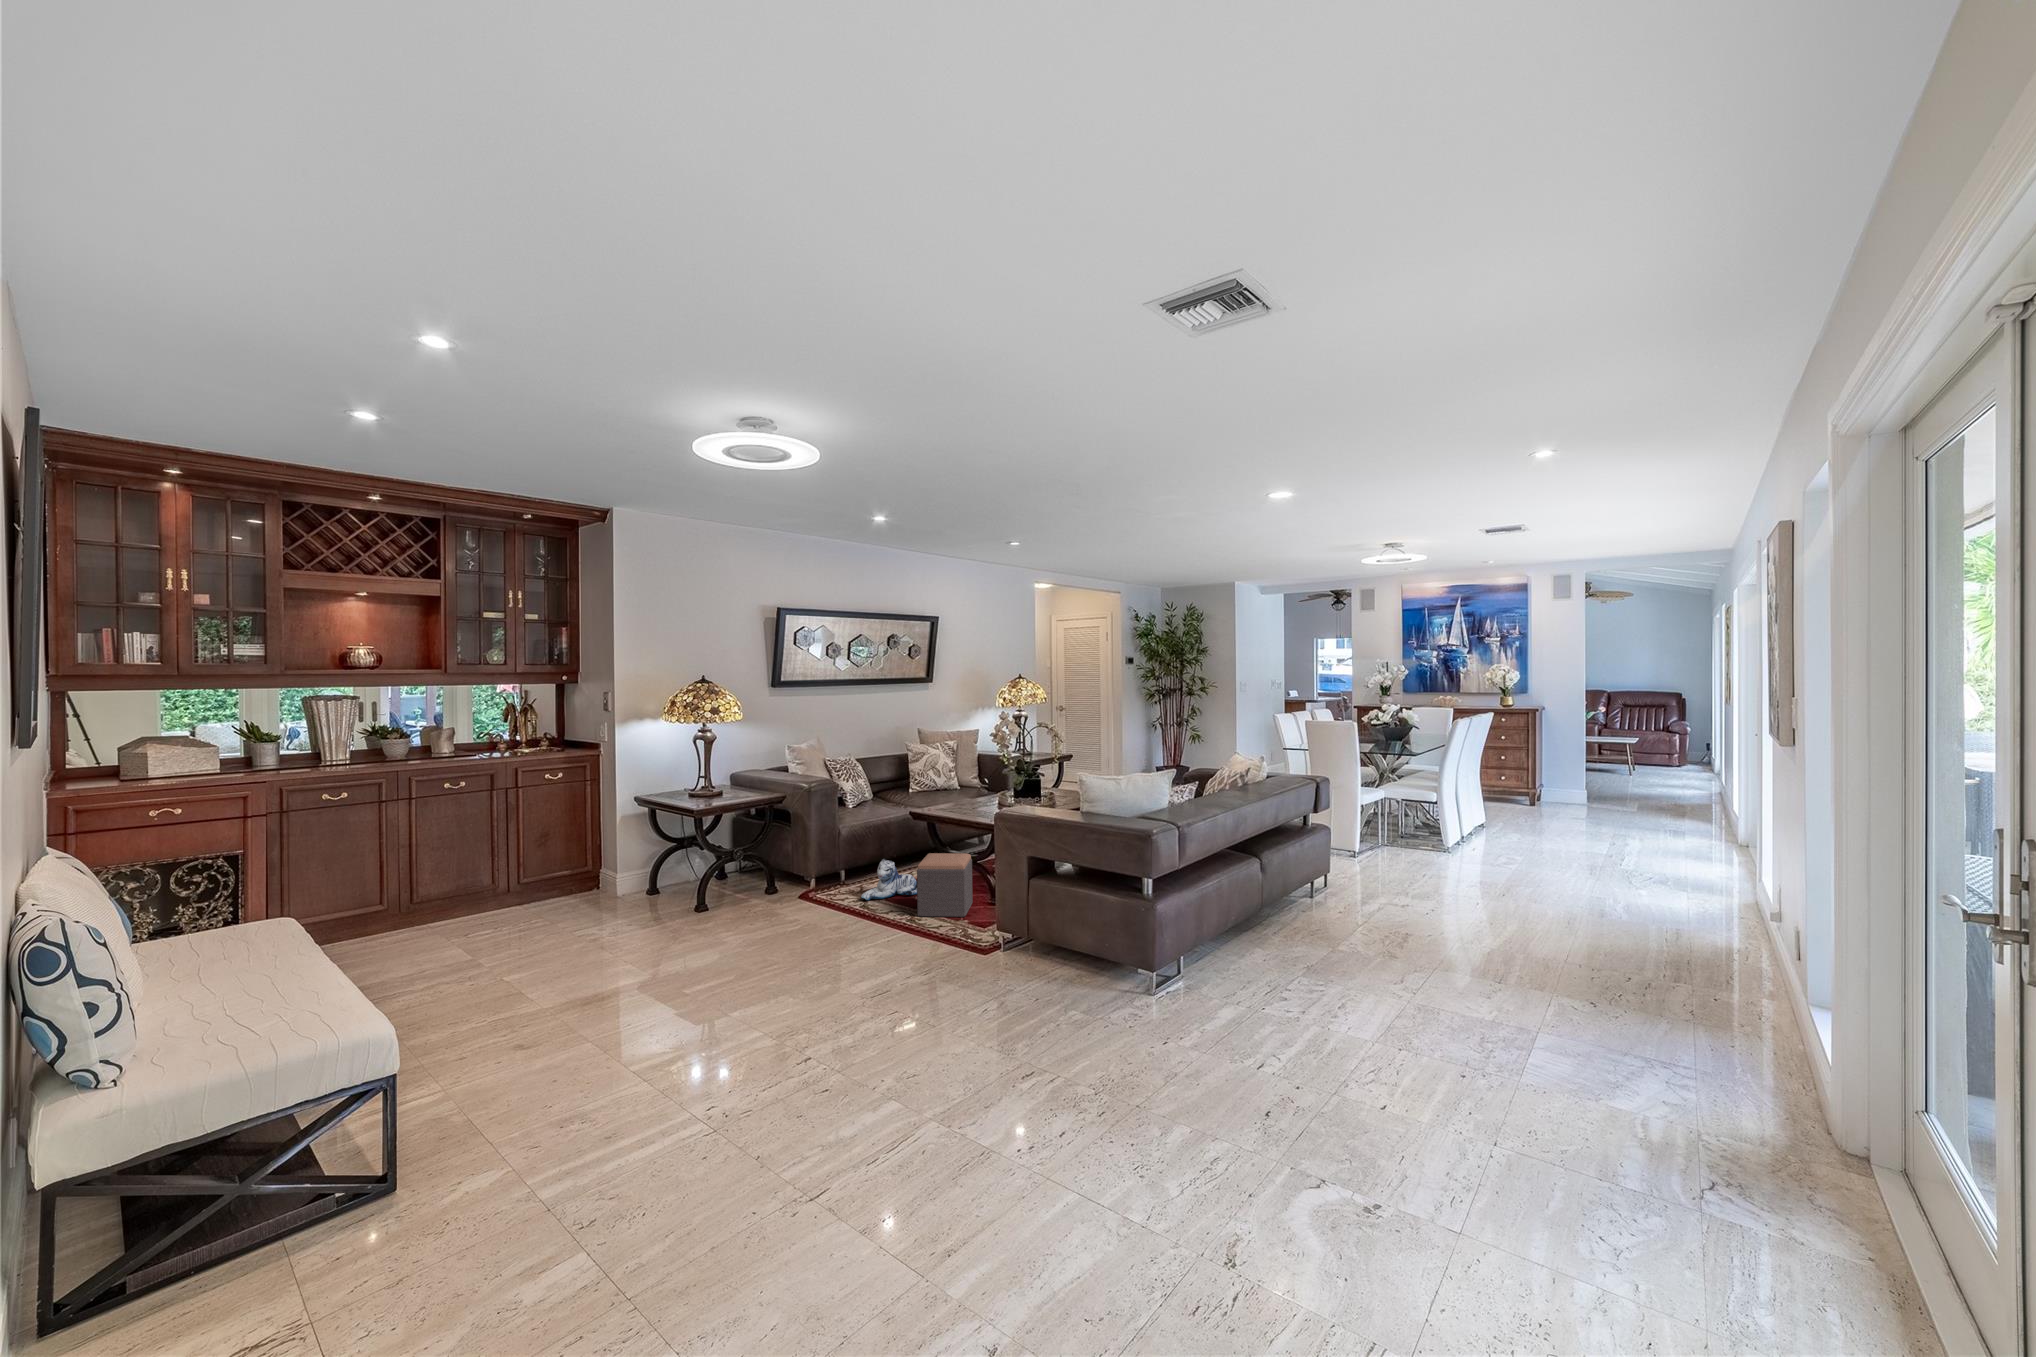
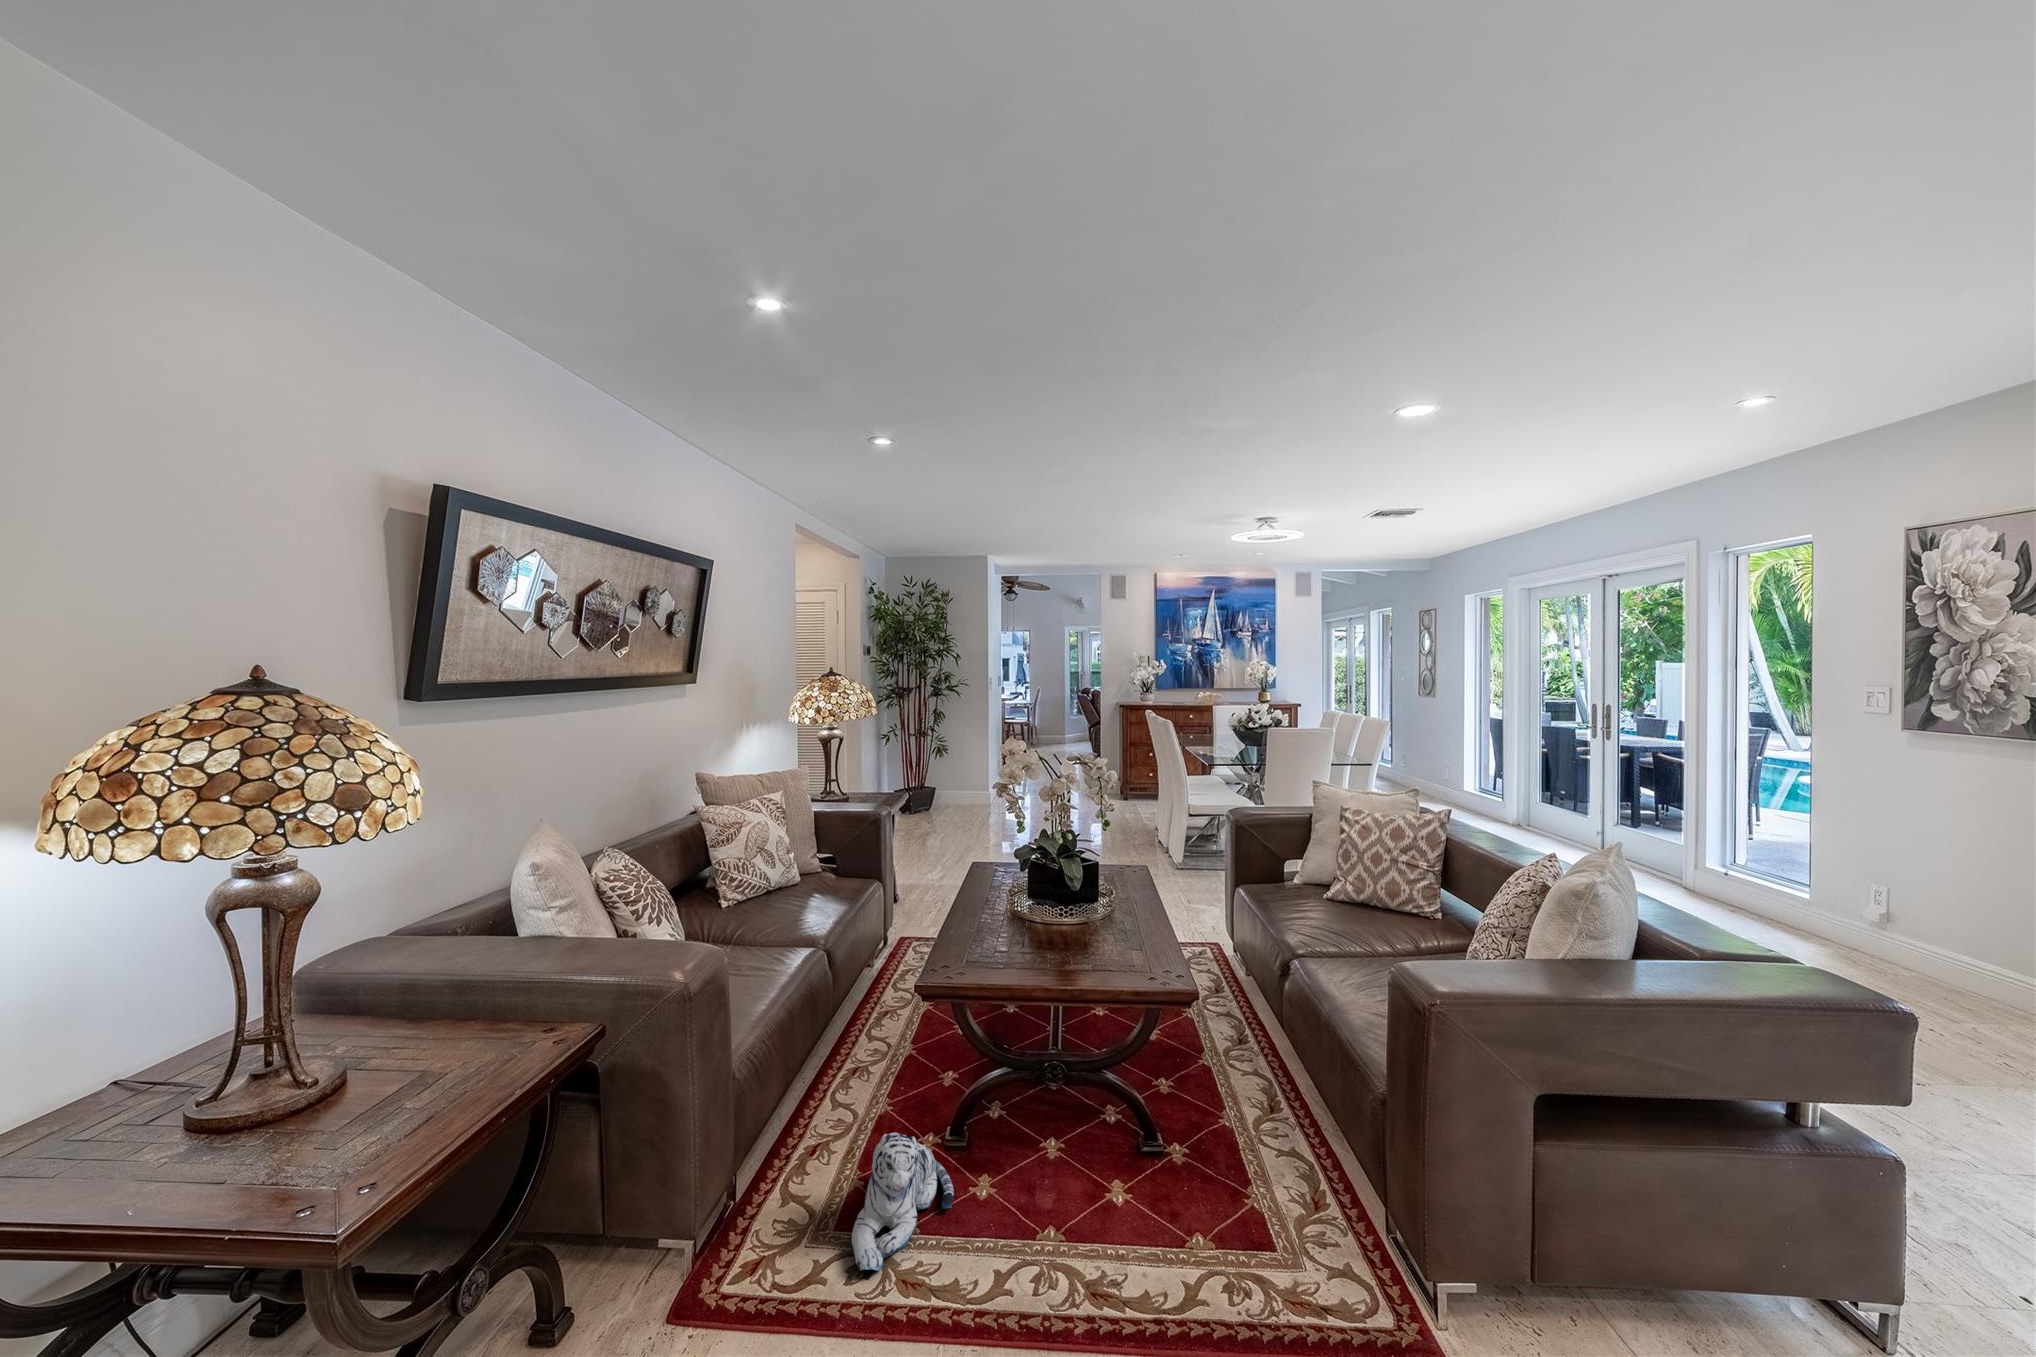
footstool: present [917,853,973,917] -> none [1027,1079,1186,1297]

